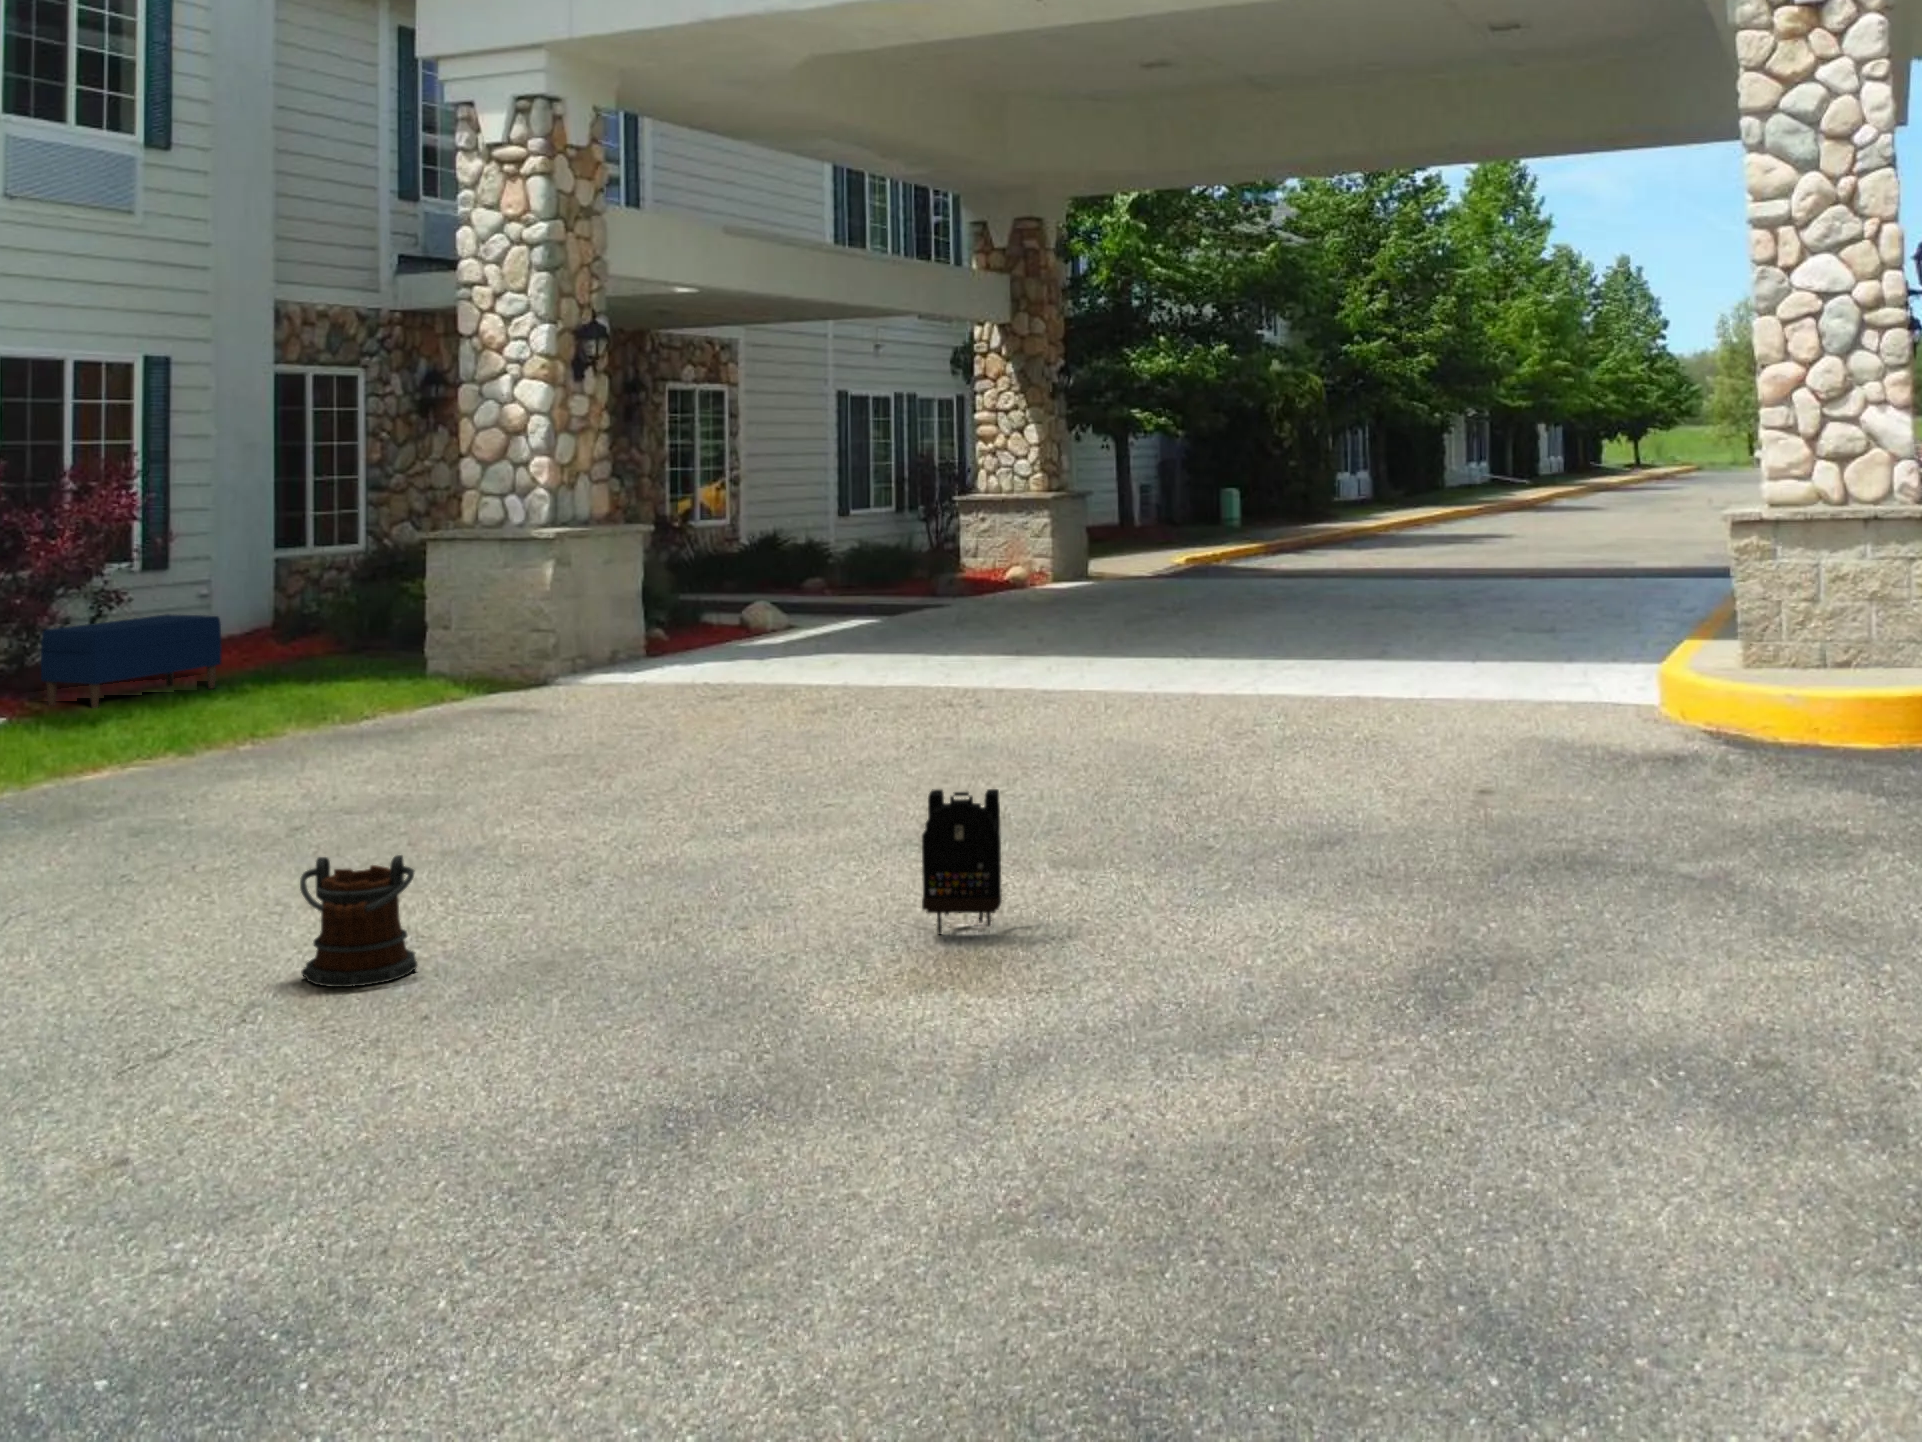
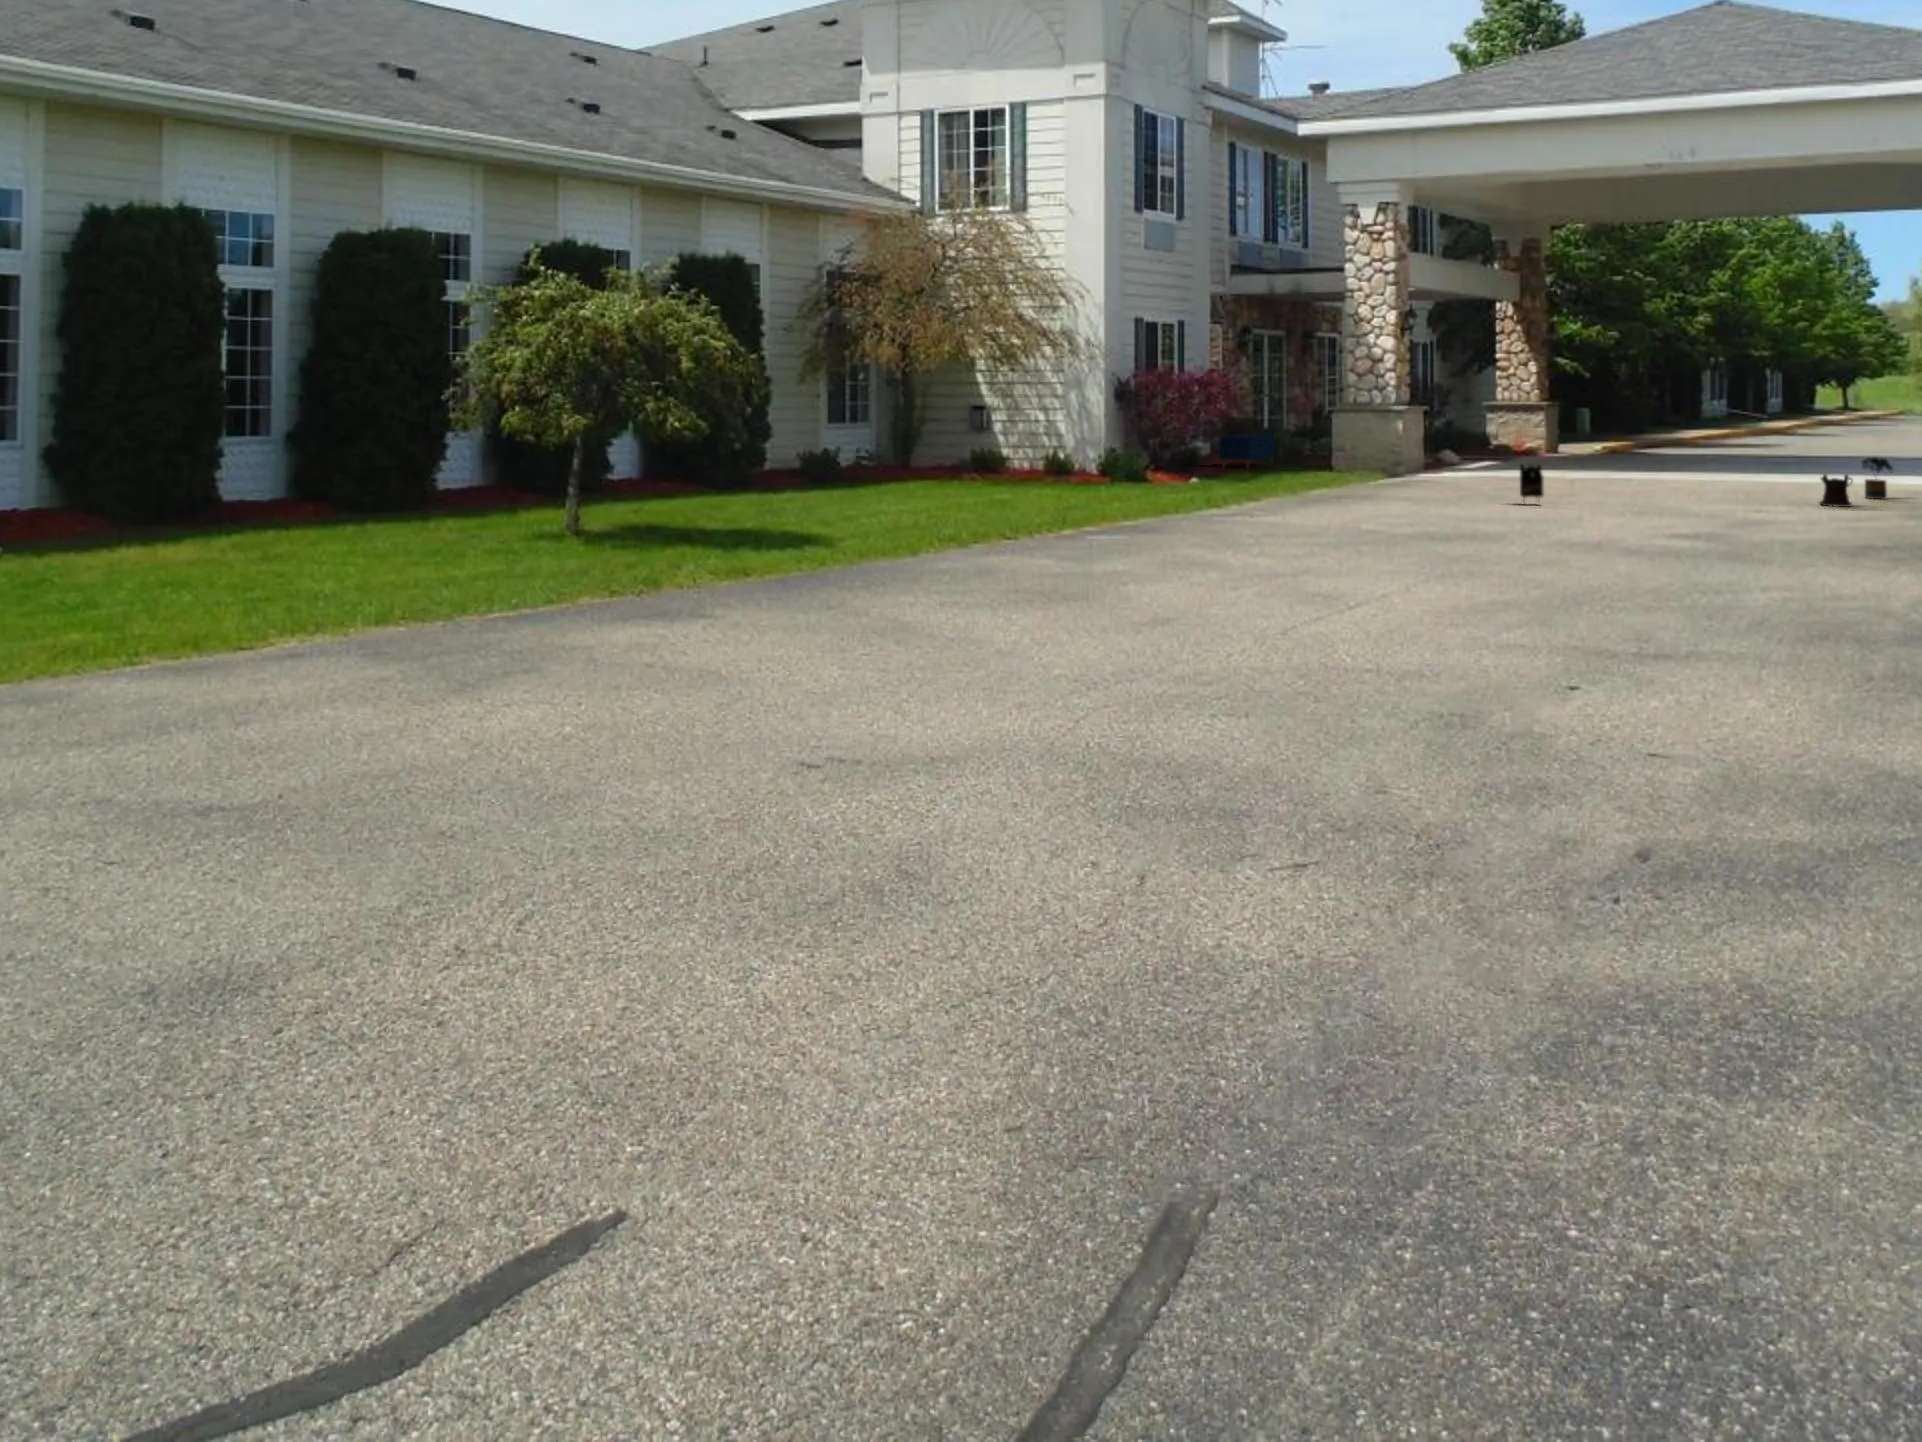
potted tree: none [1337,696,1425,825] -> present [1861,457,1893,499]
backpack: present [922,789,1002,934] -> present [1520,465,1544,498]
bucket: present [300,855,417,987] -> present [1820,474,1852,507]

